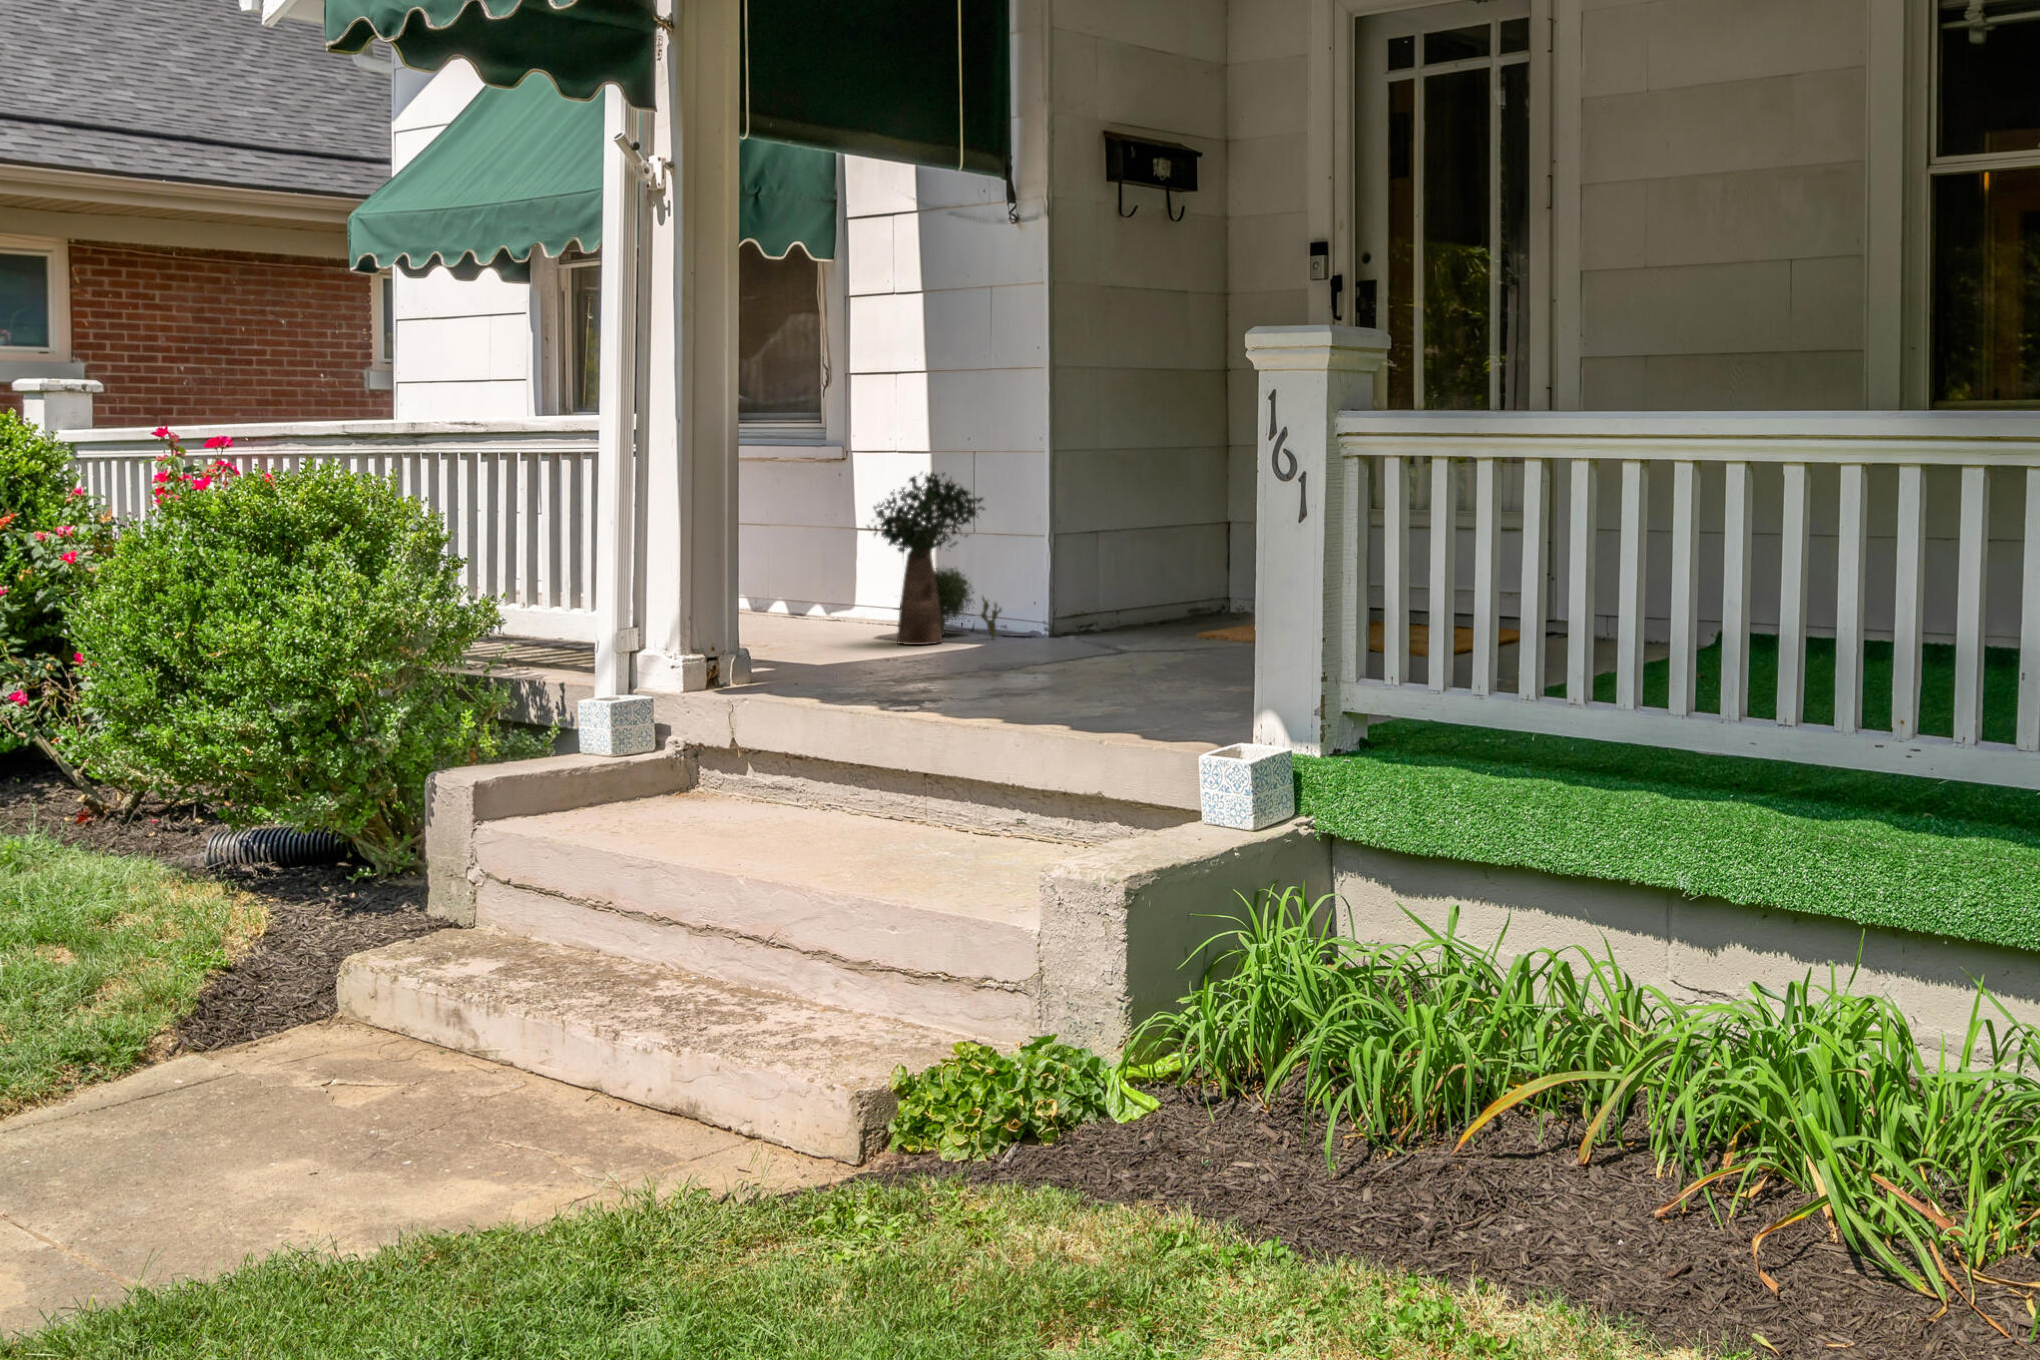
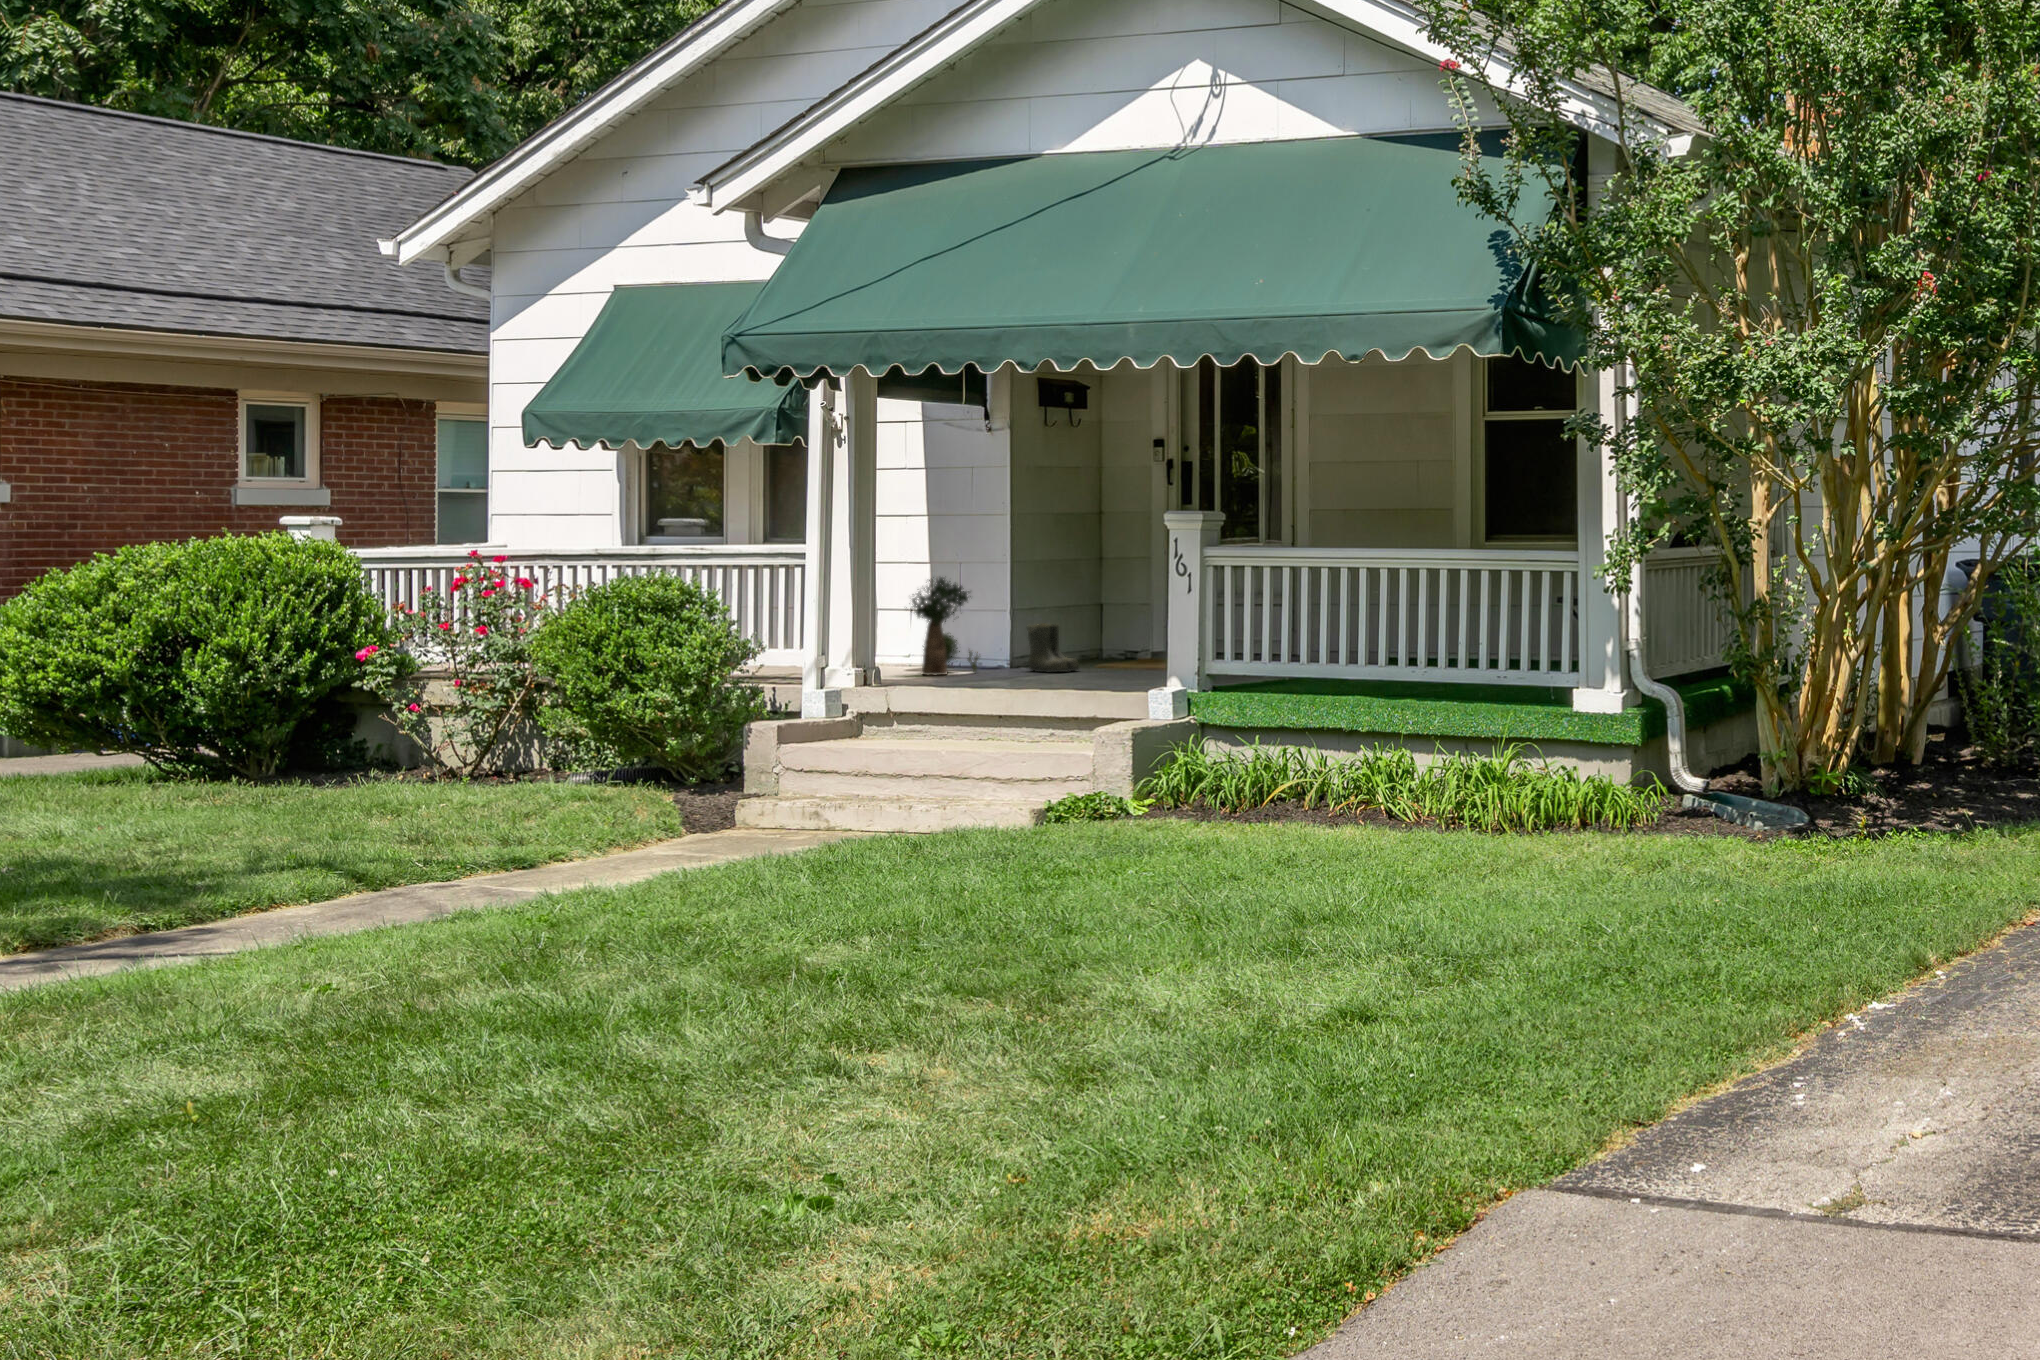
boots: none [1082,554,1176,642] -> present [1027,623,1079,672]

